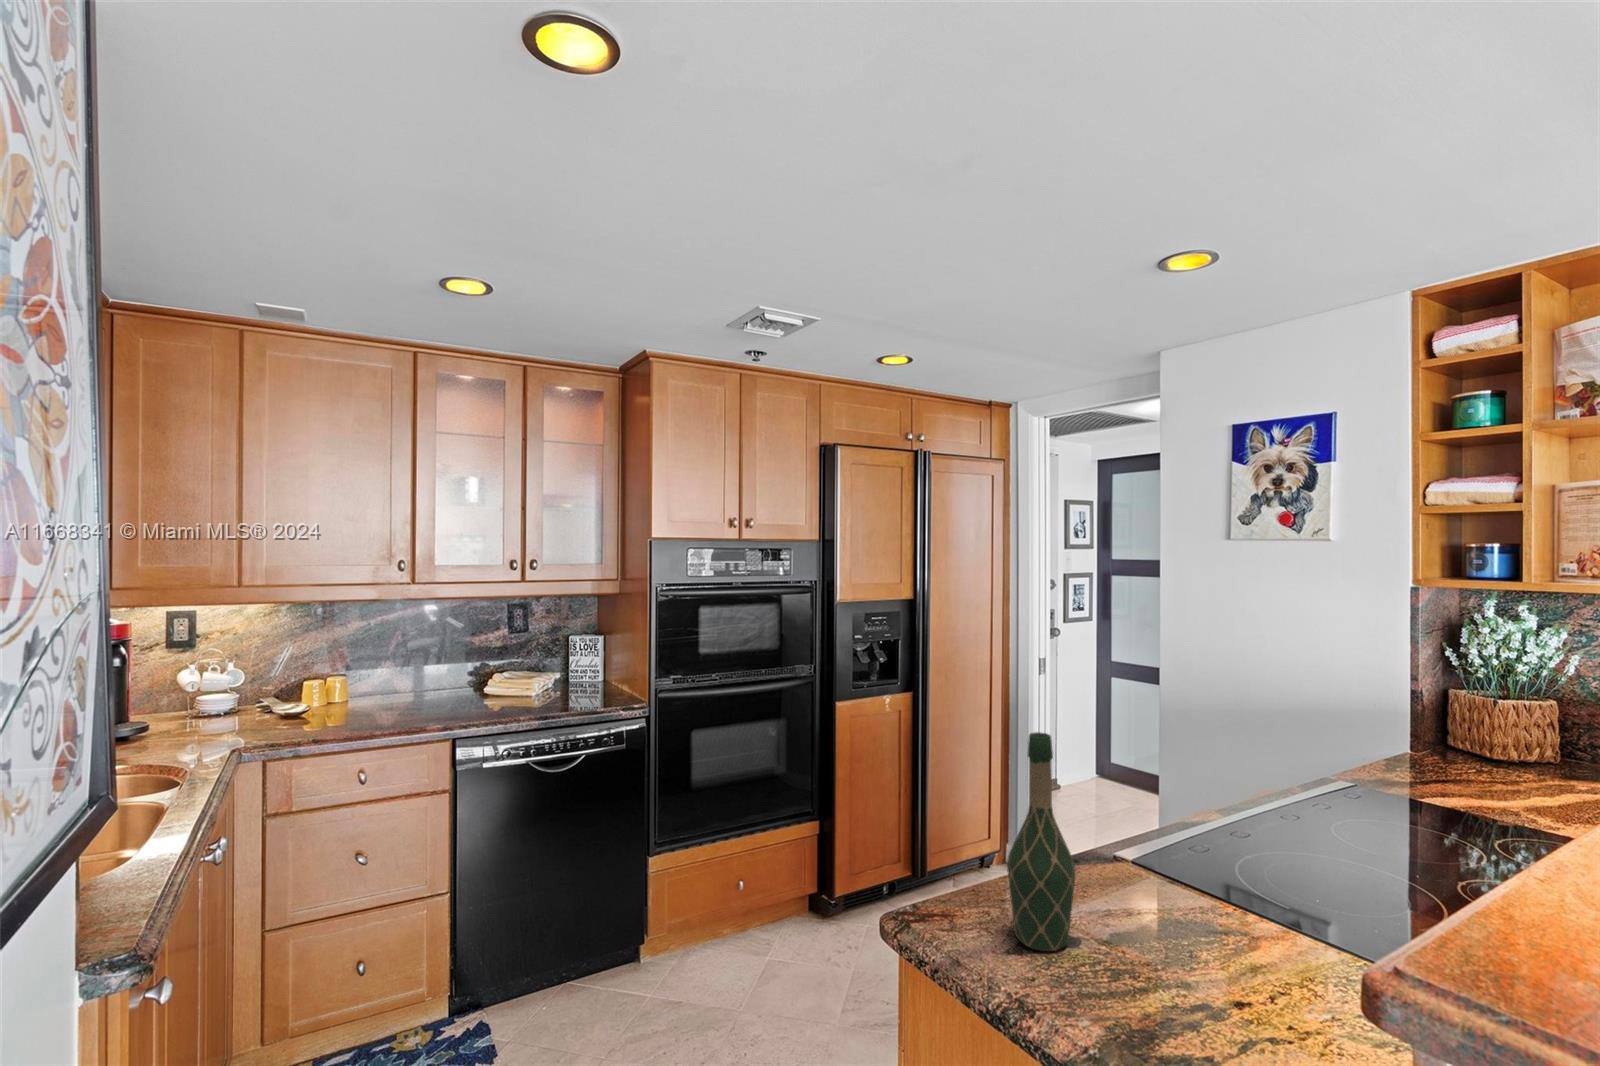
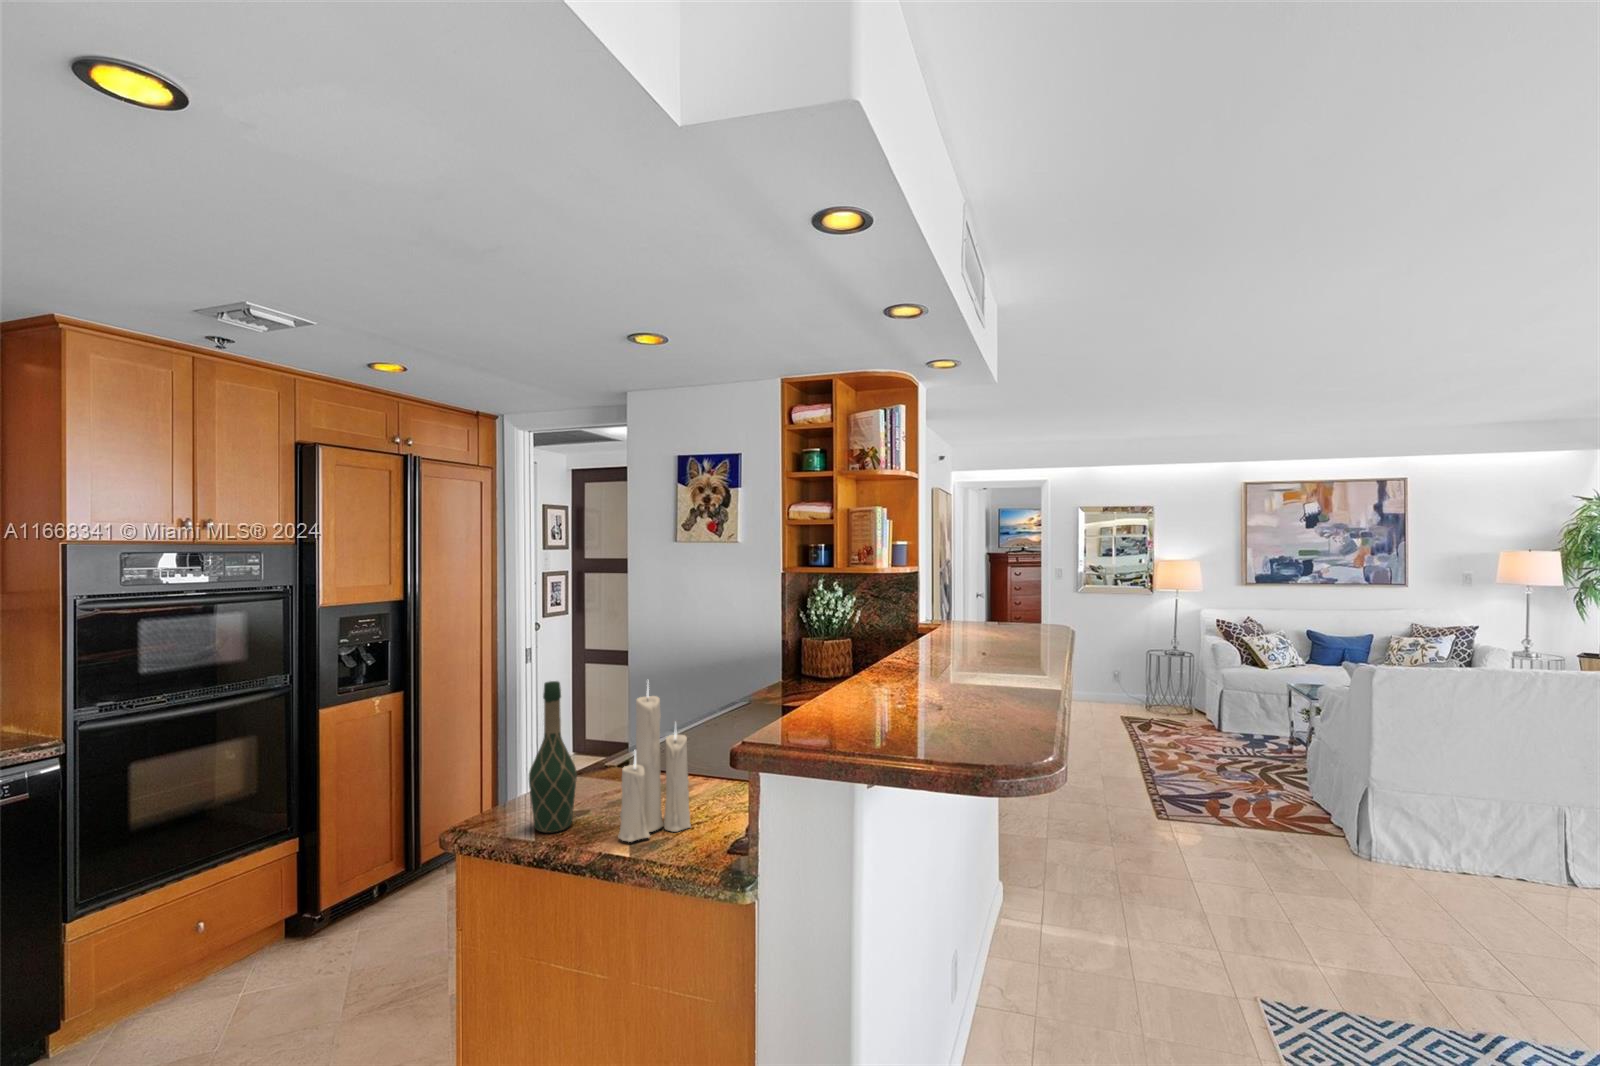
candle: none [1137,741,1268,1018] -> present [618,685,691,842]

